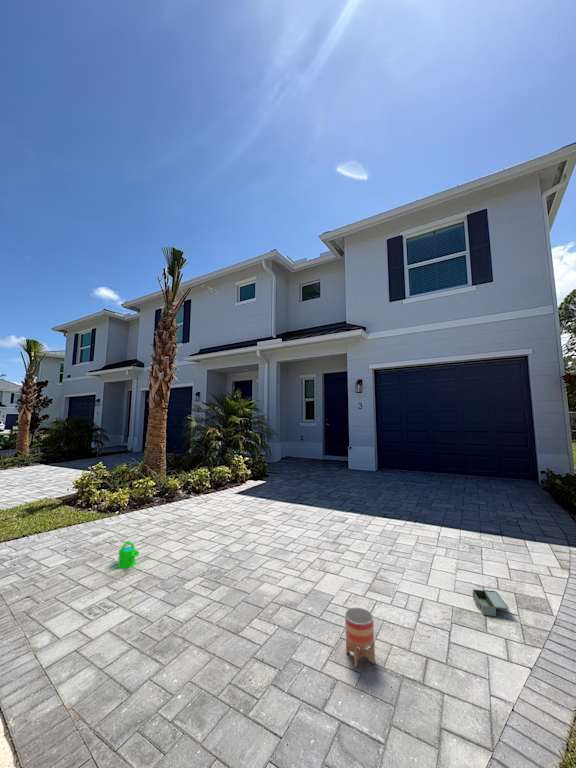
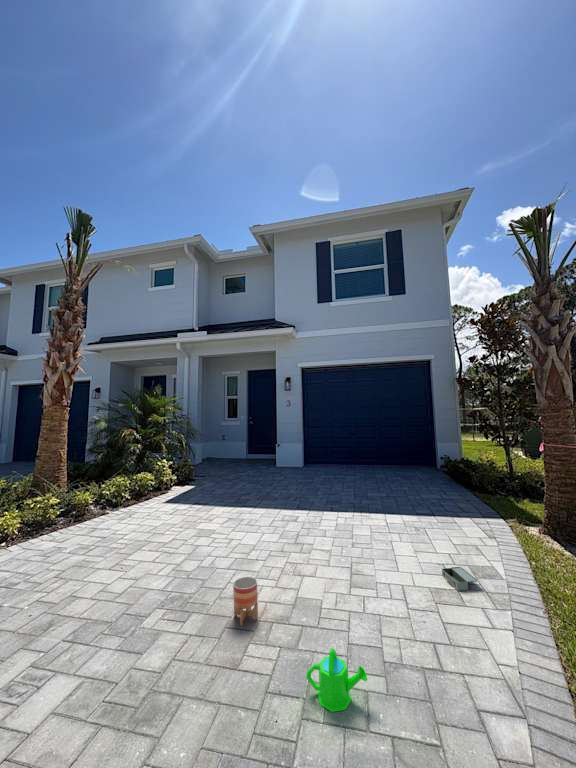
watering can: present [117,541,139,568] -> present [307,648,367,712]
planter: present [345,607,375,667] -> present [233,577,258,626]

